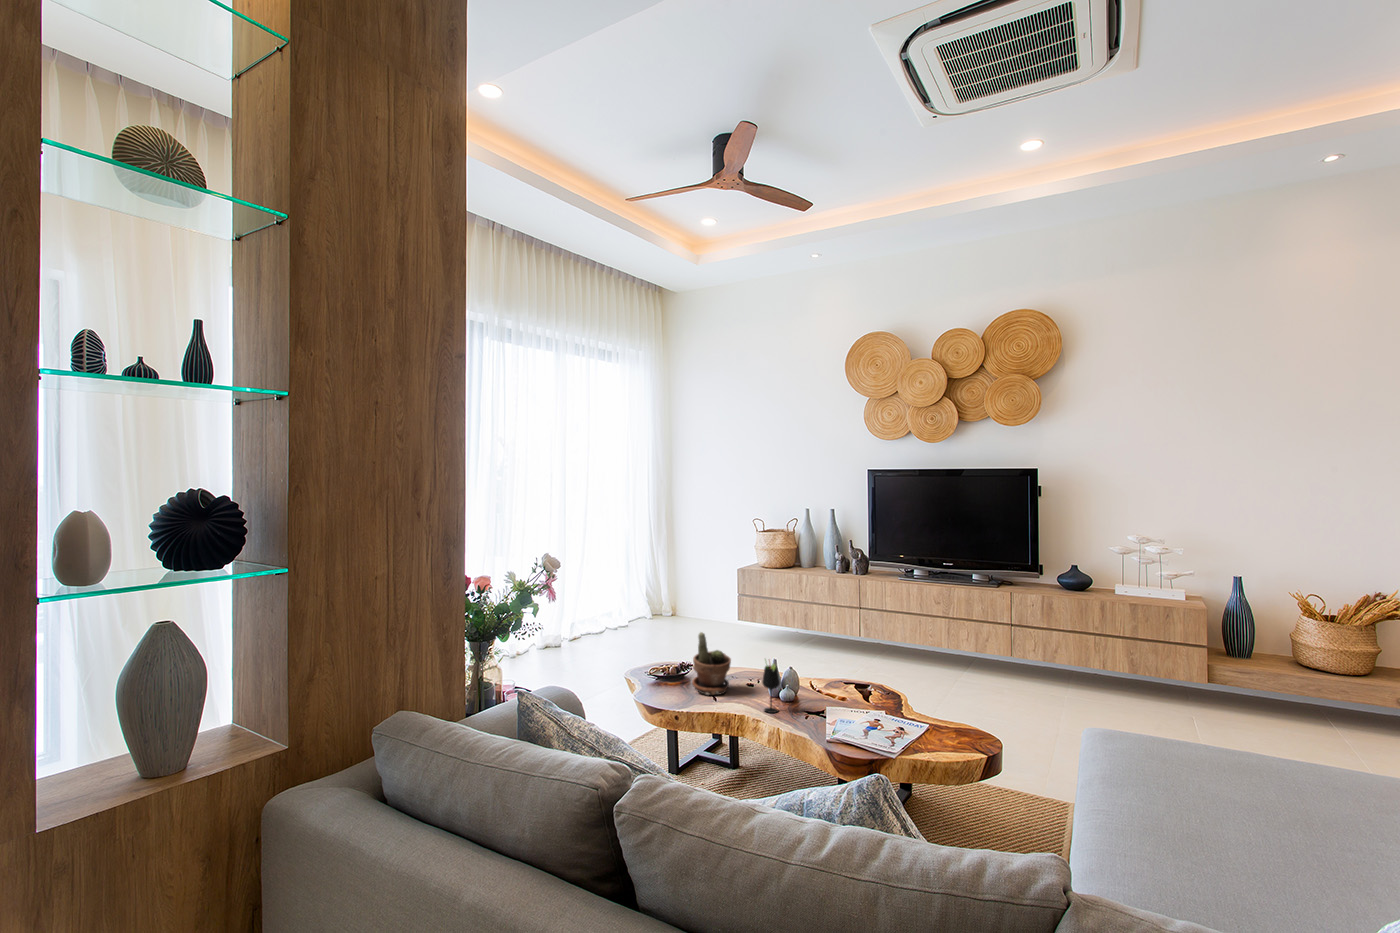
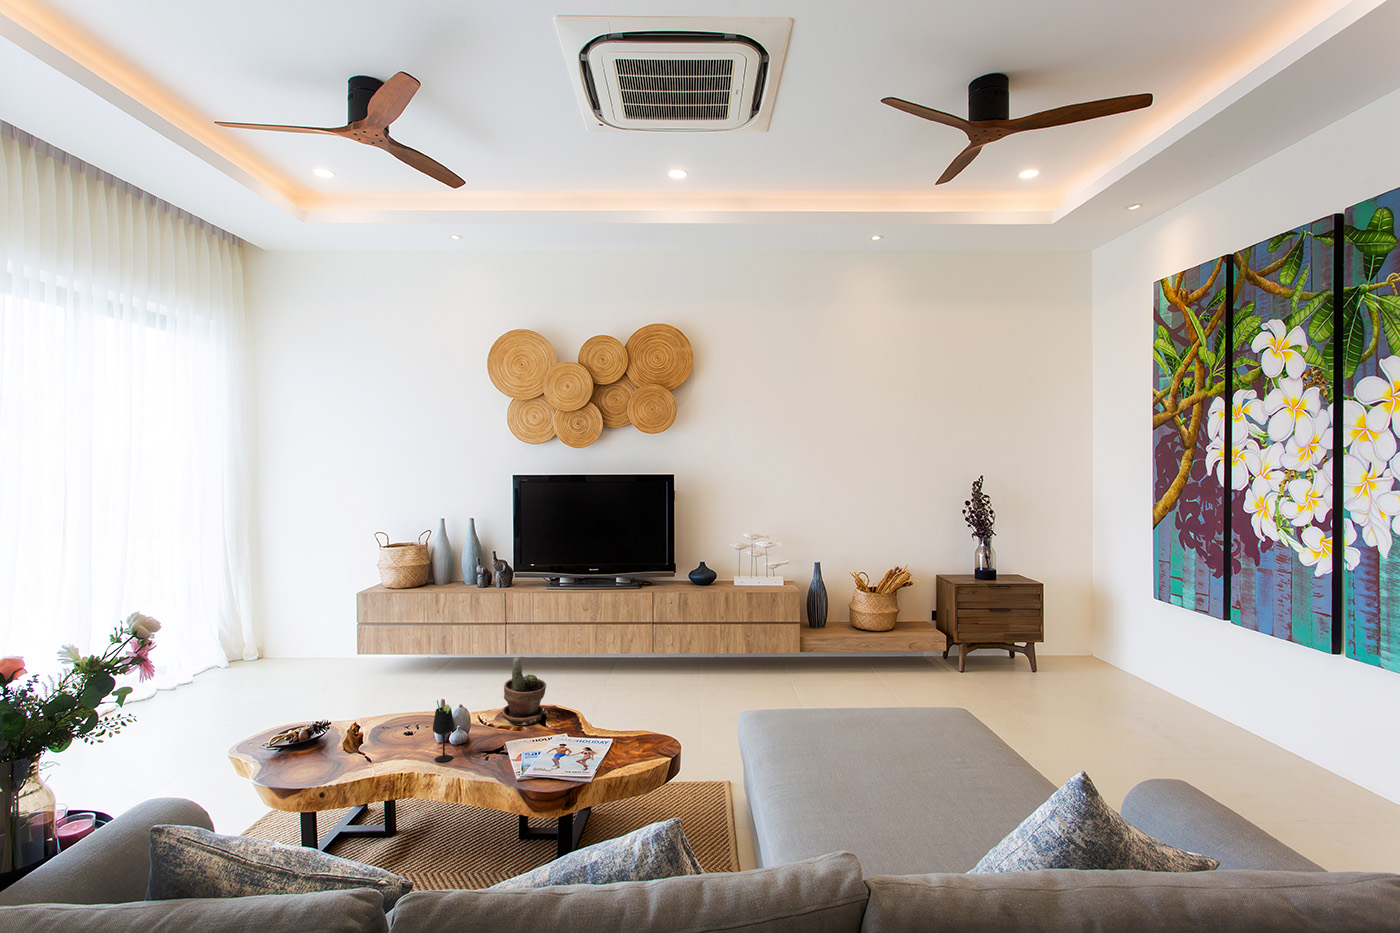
potted plant: present [692,632,731,695] -> present [502,658,546,725]

